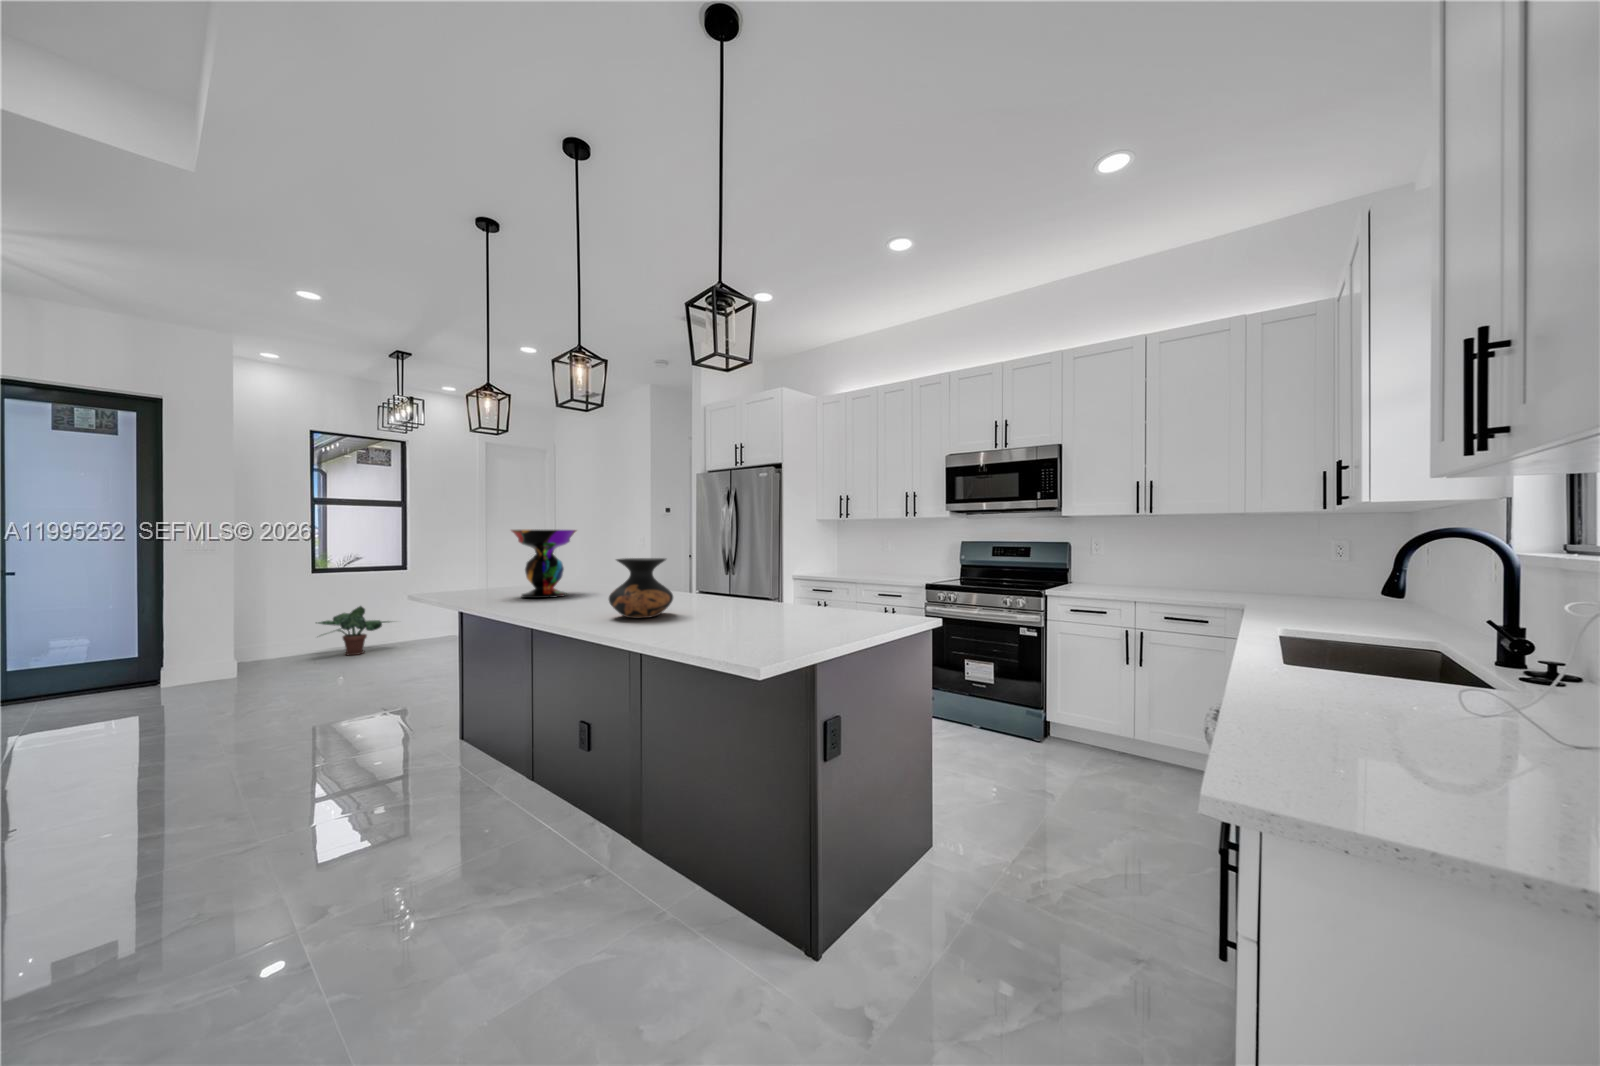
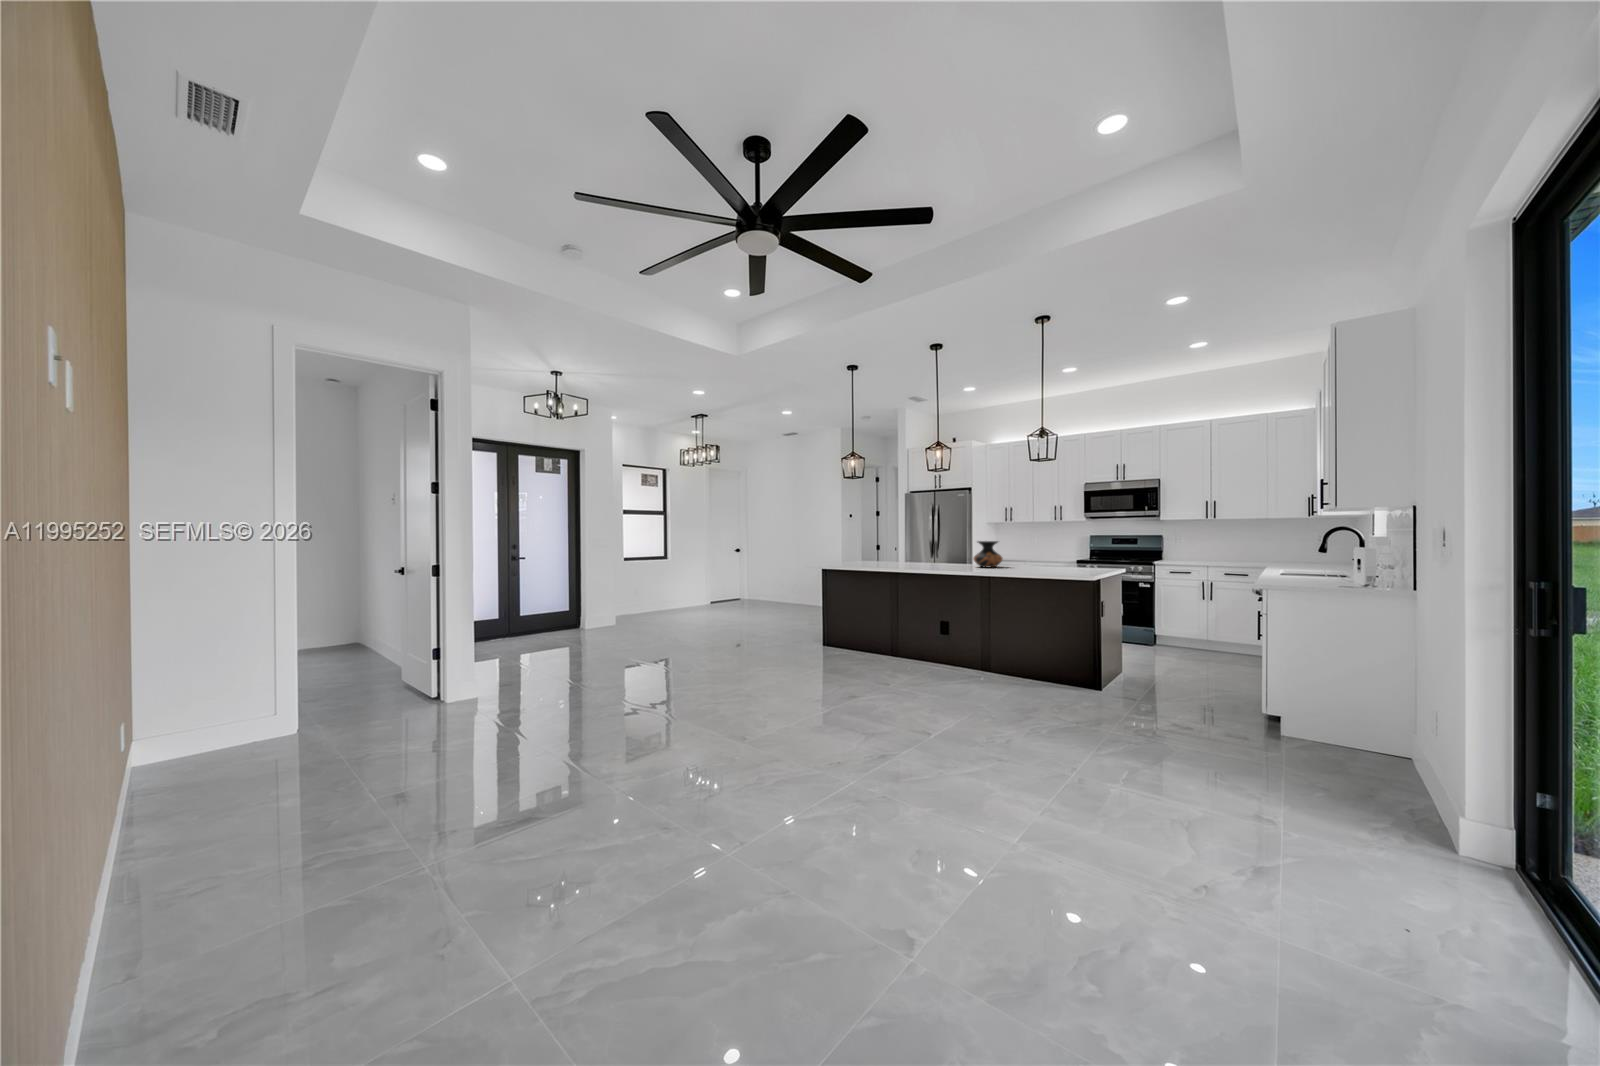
decorative bowl: present [511,530,577,598] -> none [878,529,911,564]
potted plant: present [316,606,388,655] -> none [630,584,680,618]

